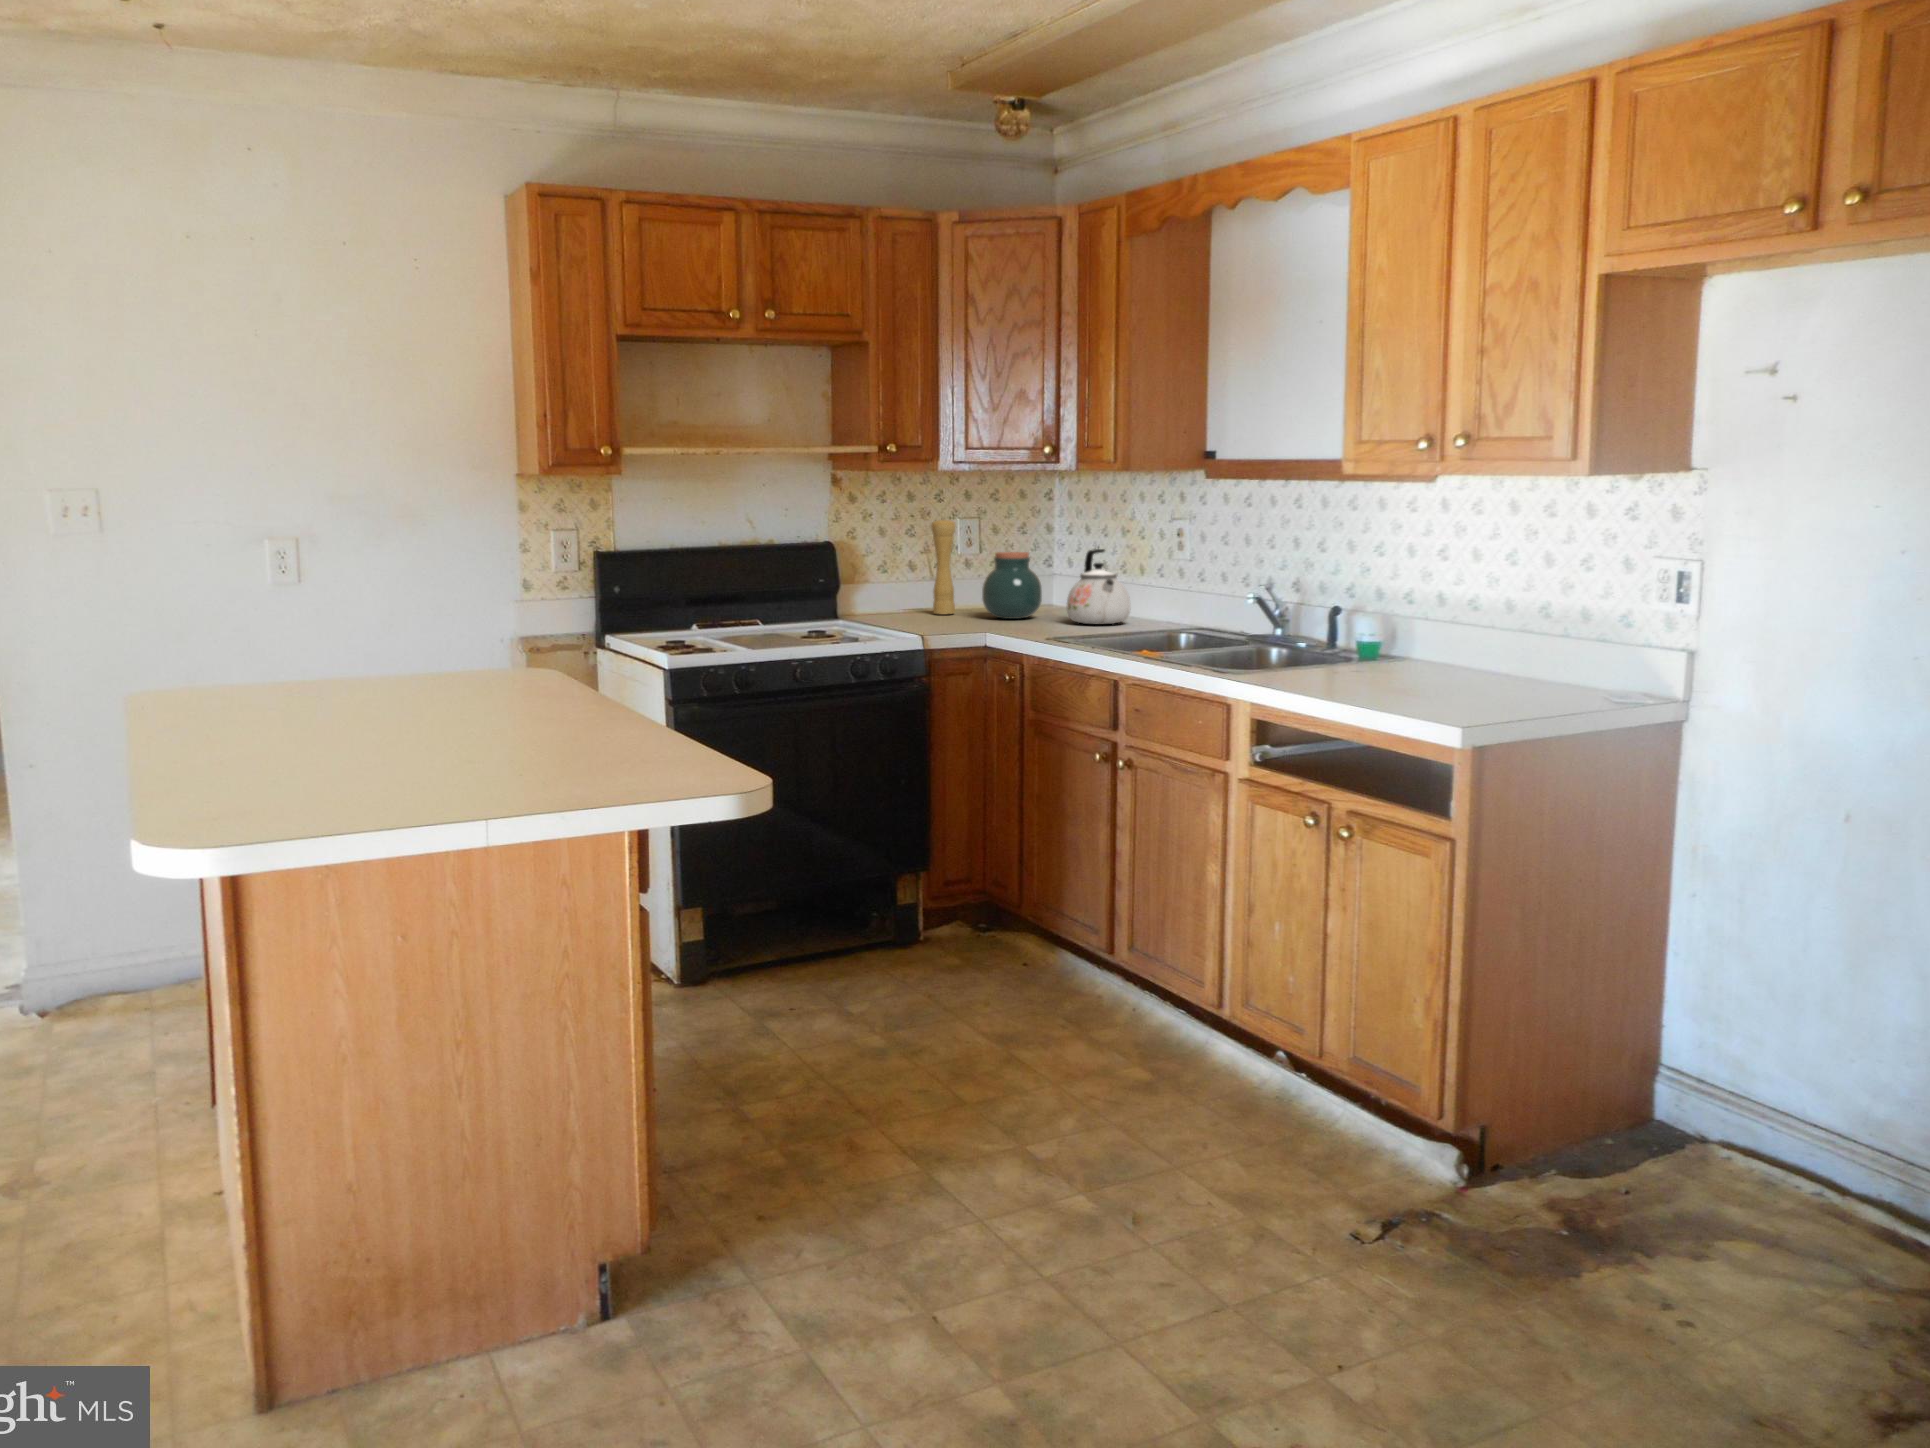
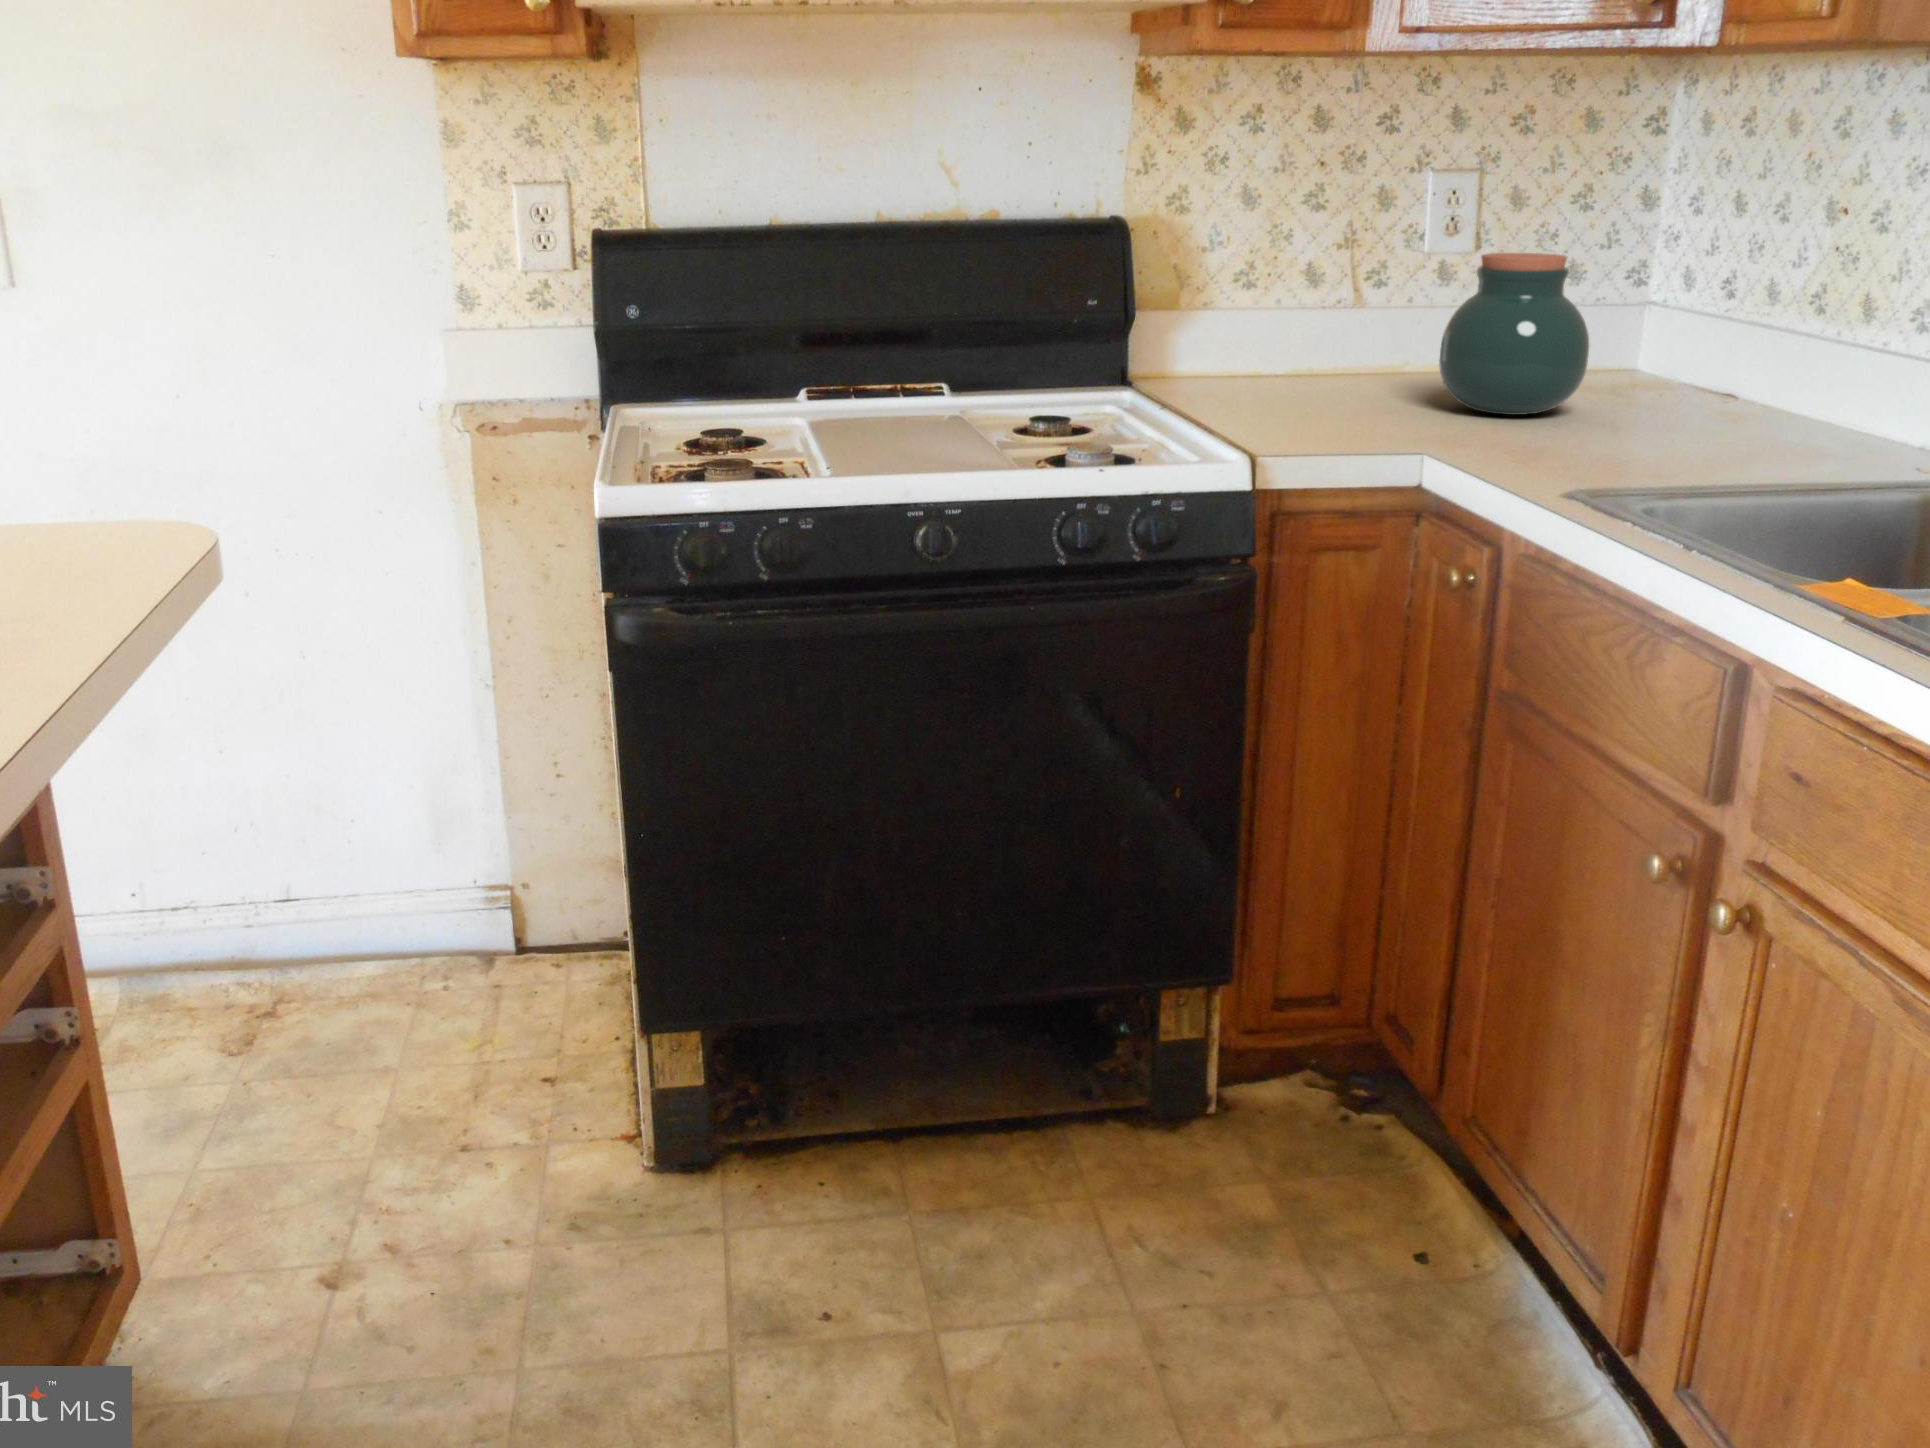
pepper mill: present [931,519,955,615] -> none [1337,170,1406,389]
kettle: present [1067,549,1130,624] -> none [1637,256,1816,452]

